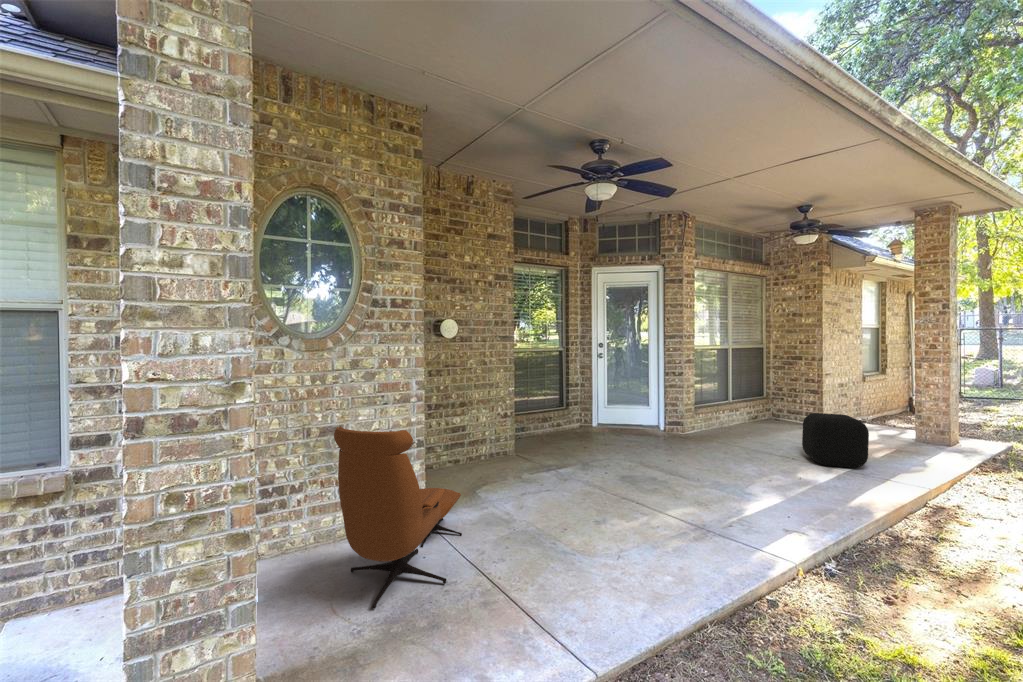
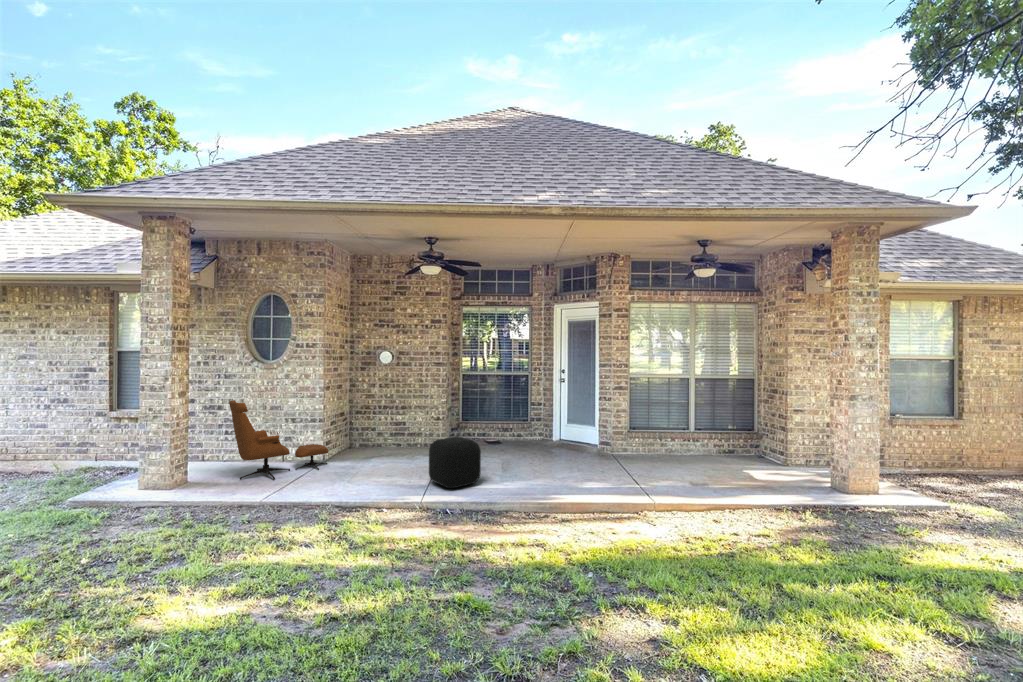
ottoman: present [802,413,869,468] -> present [429,437,481,488]

